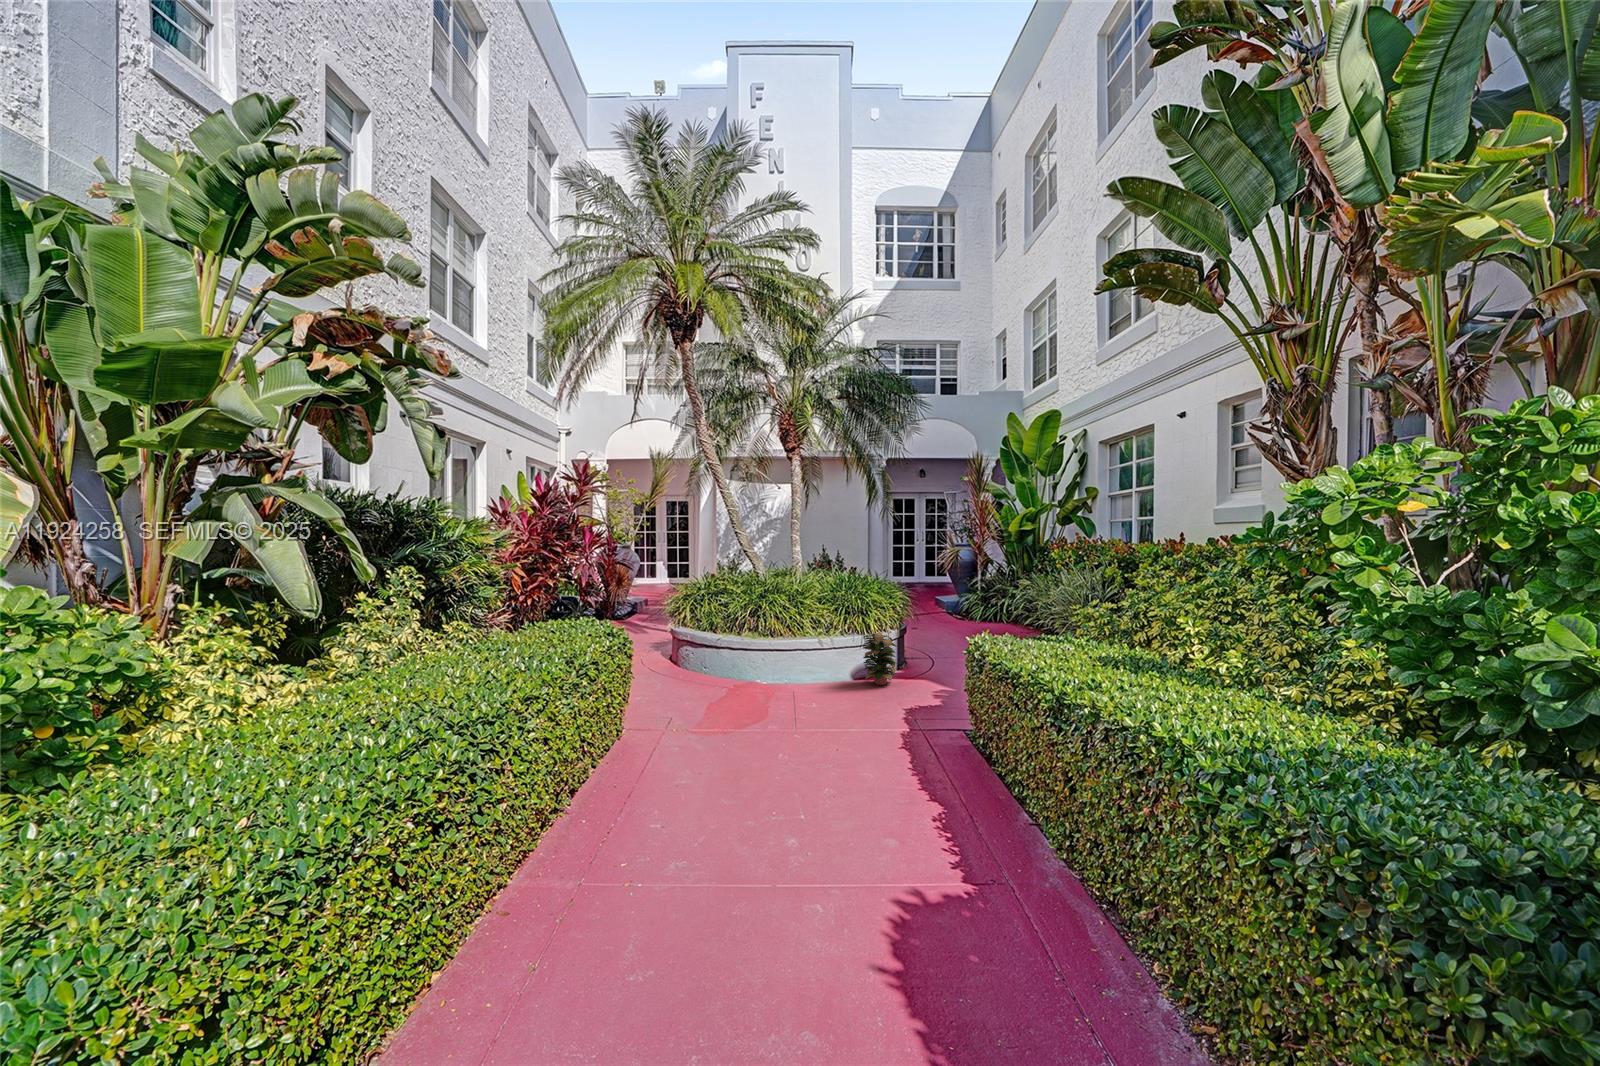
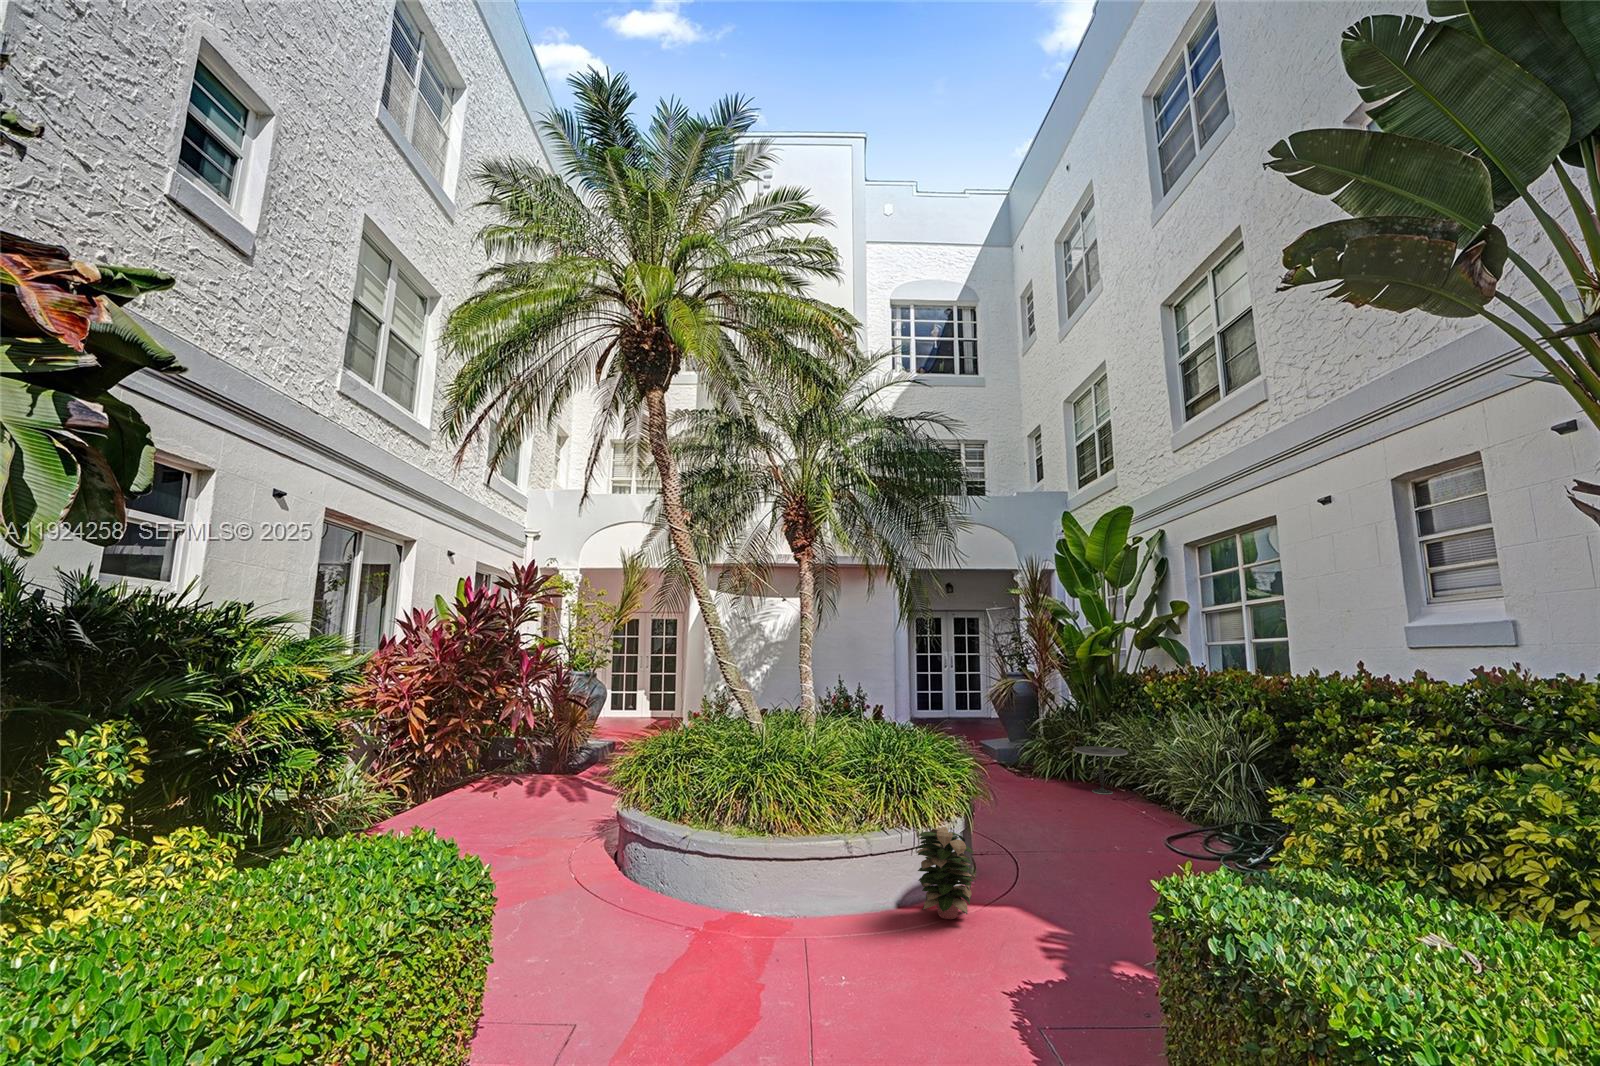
side table: none [996,596,1035,629] -> present [1073,746,1128,794]

